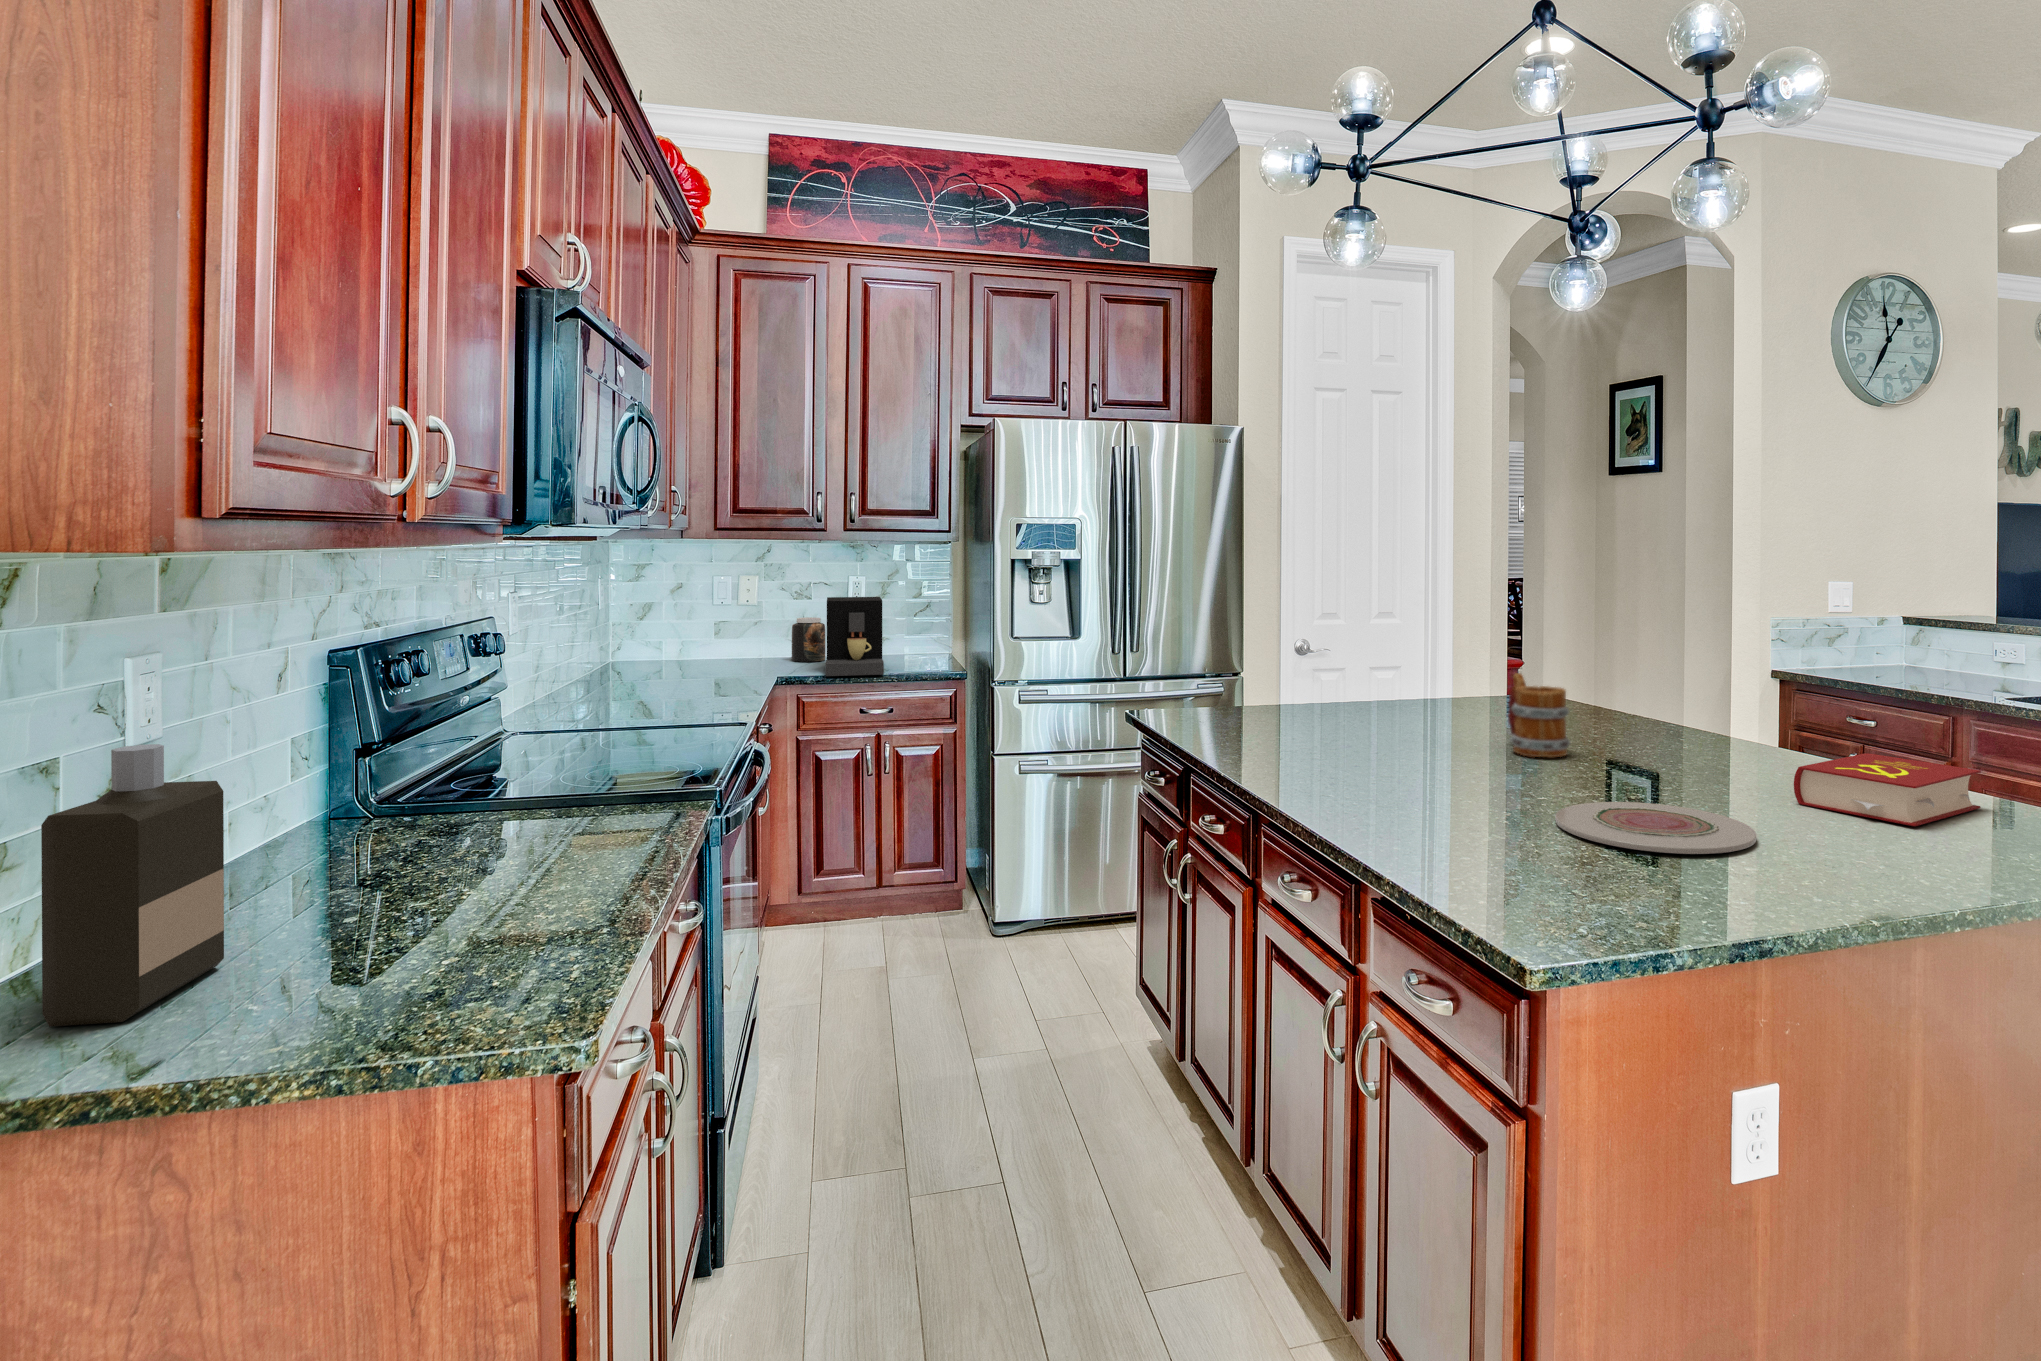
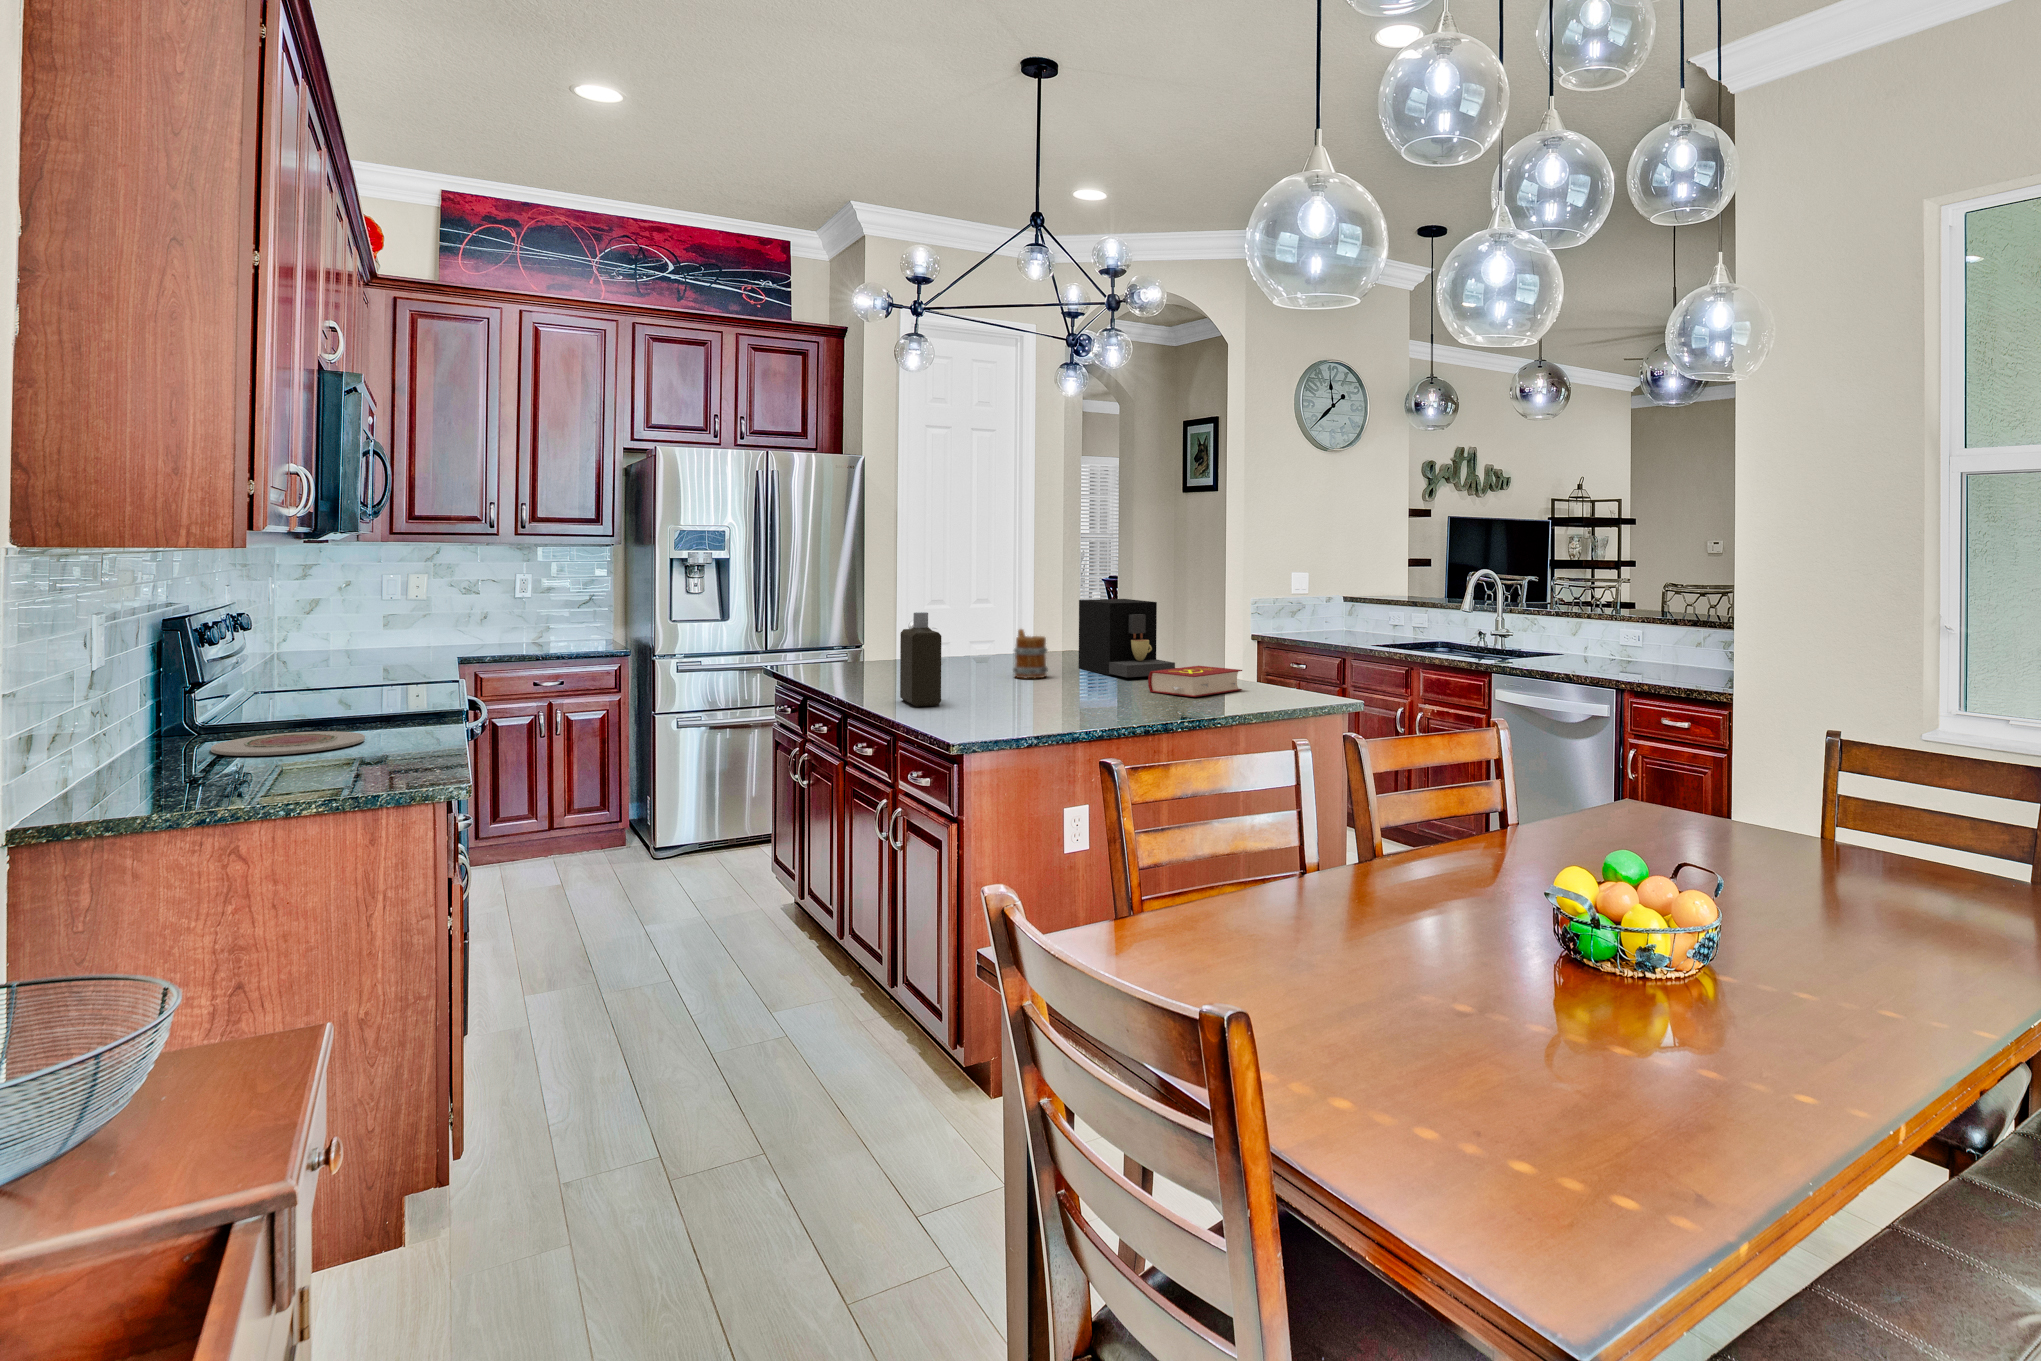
coffee maker: present [826,597,884,676] -> present [1079,599,1175,677]
jar: present [792,617,826,662] -> none [463,609,496,646]
bottle: present [41,744,224,1027] -> present [900,612,941,707]
plate: present [1555,802,1757,854] -> present [211,731,365,756]

